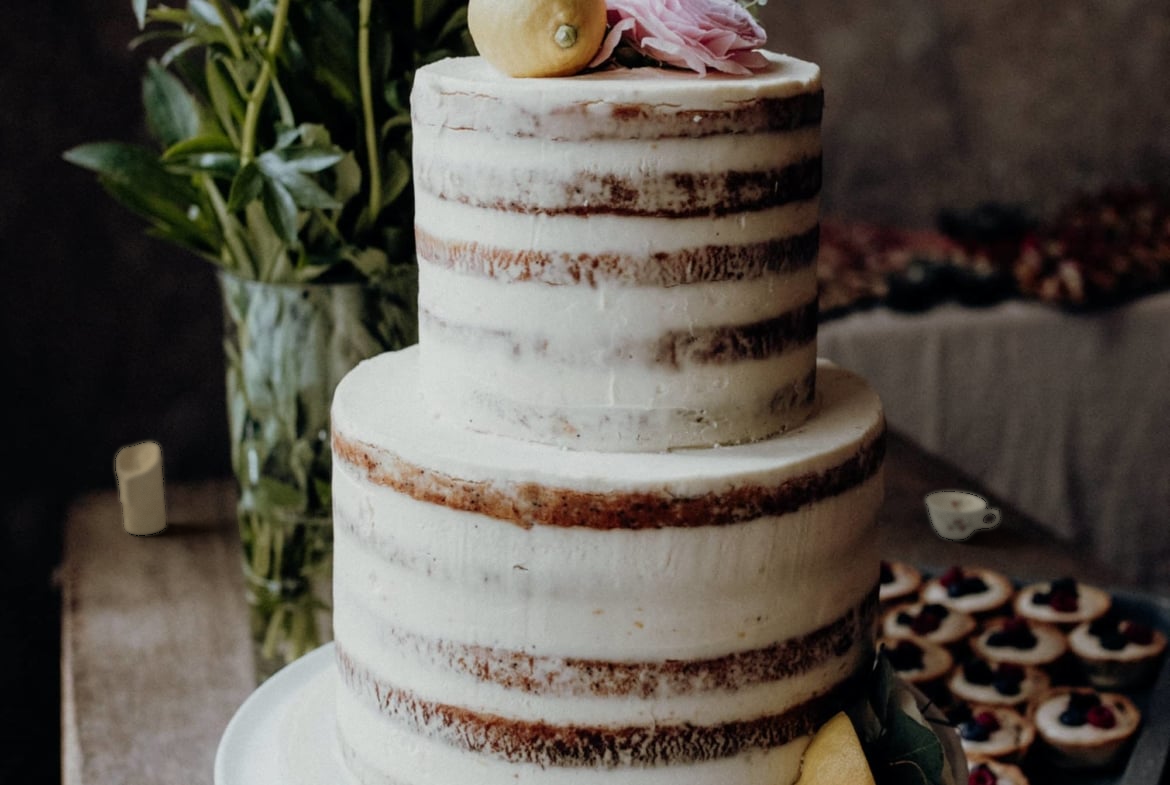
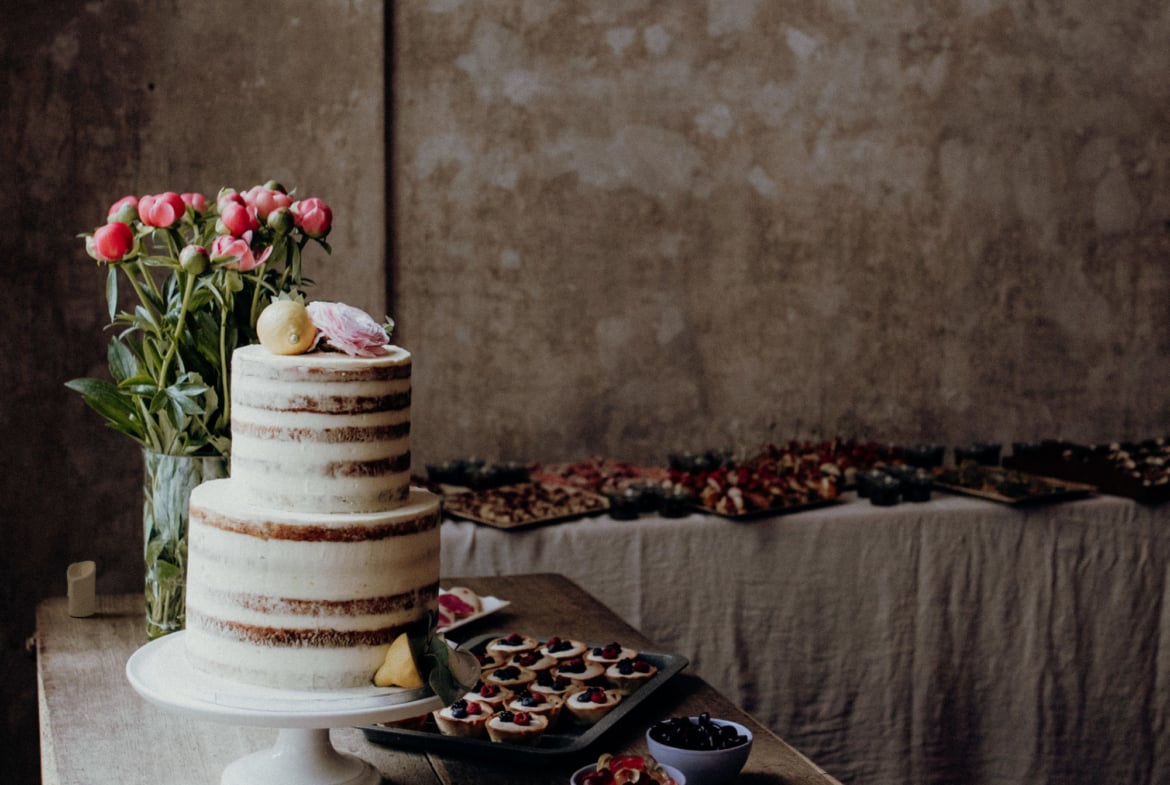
teacup: present [927,492,1000,539] -> none [558,602,599,628]

